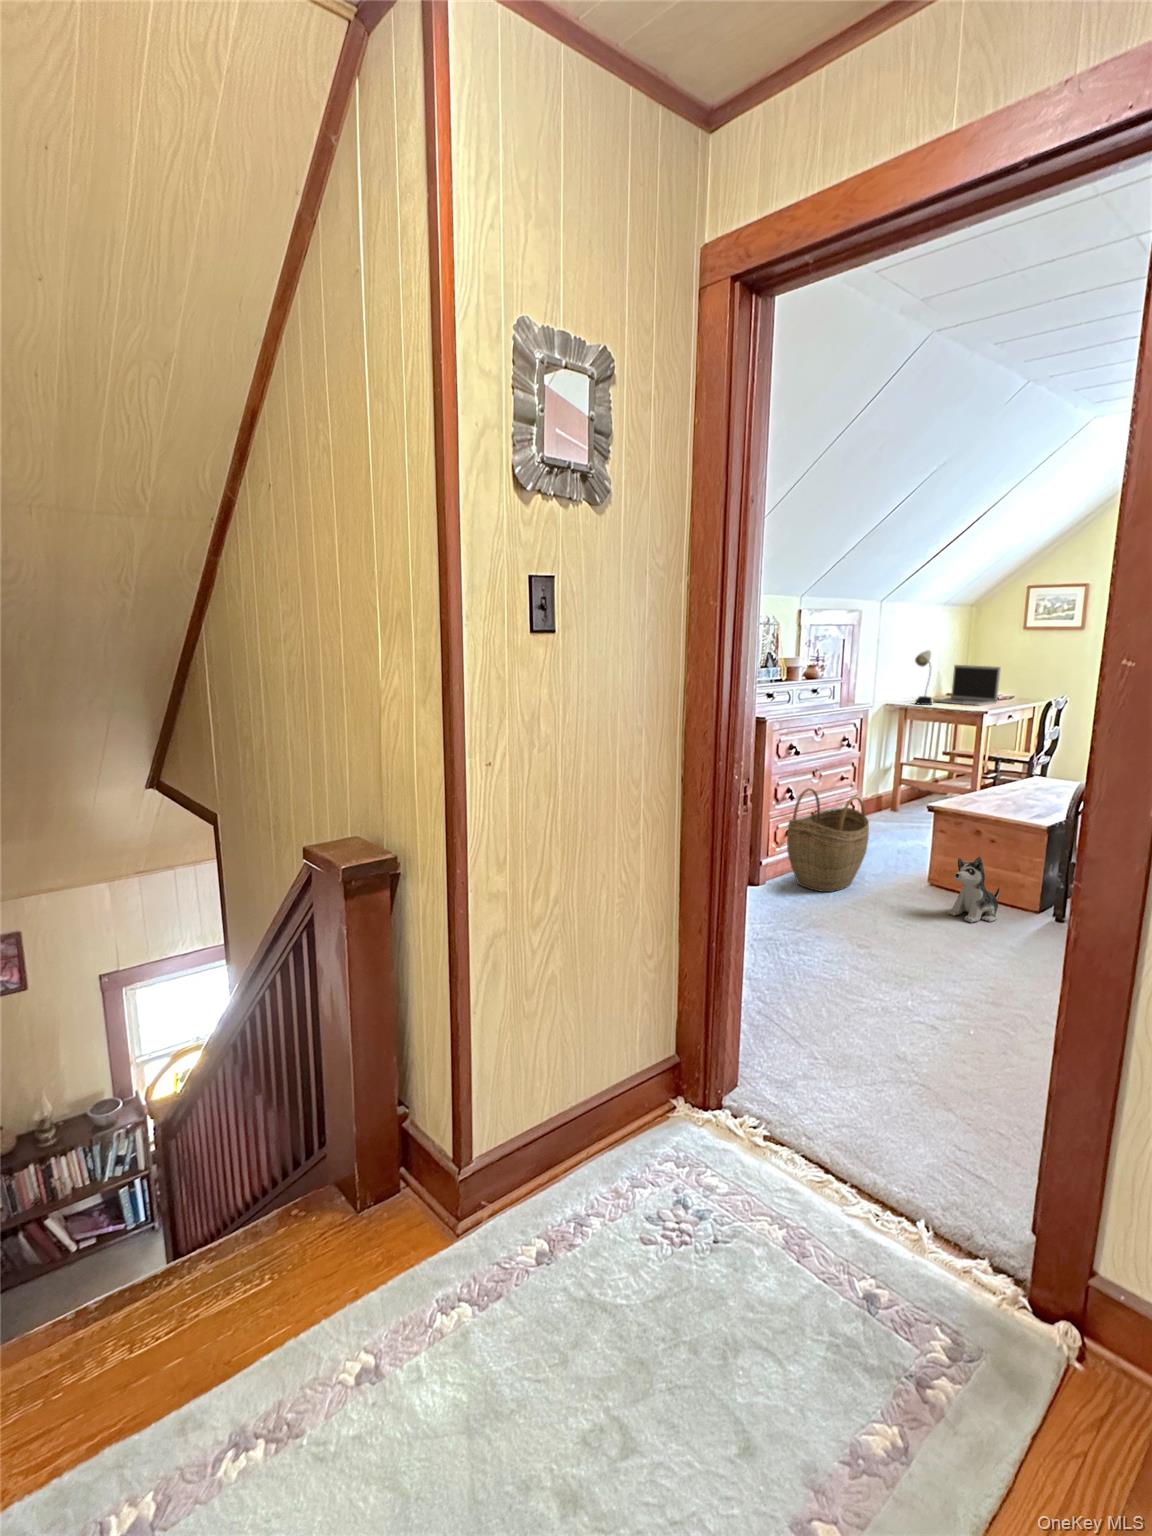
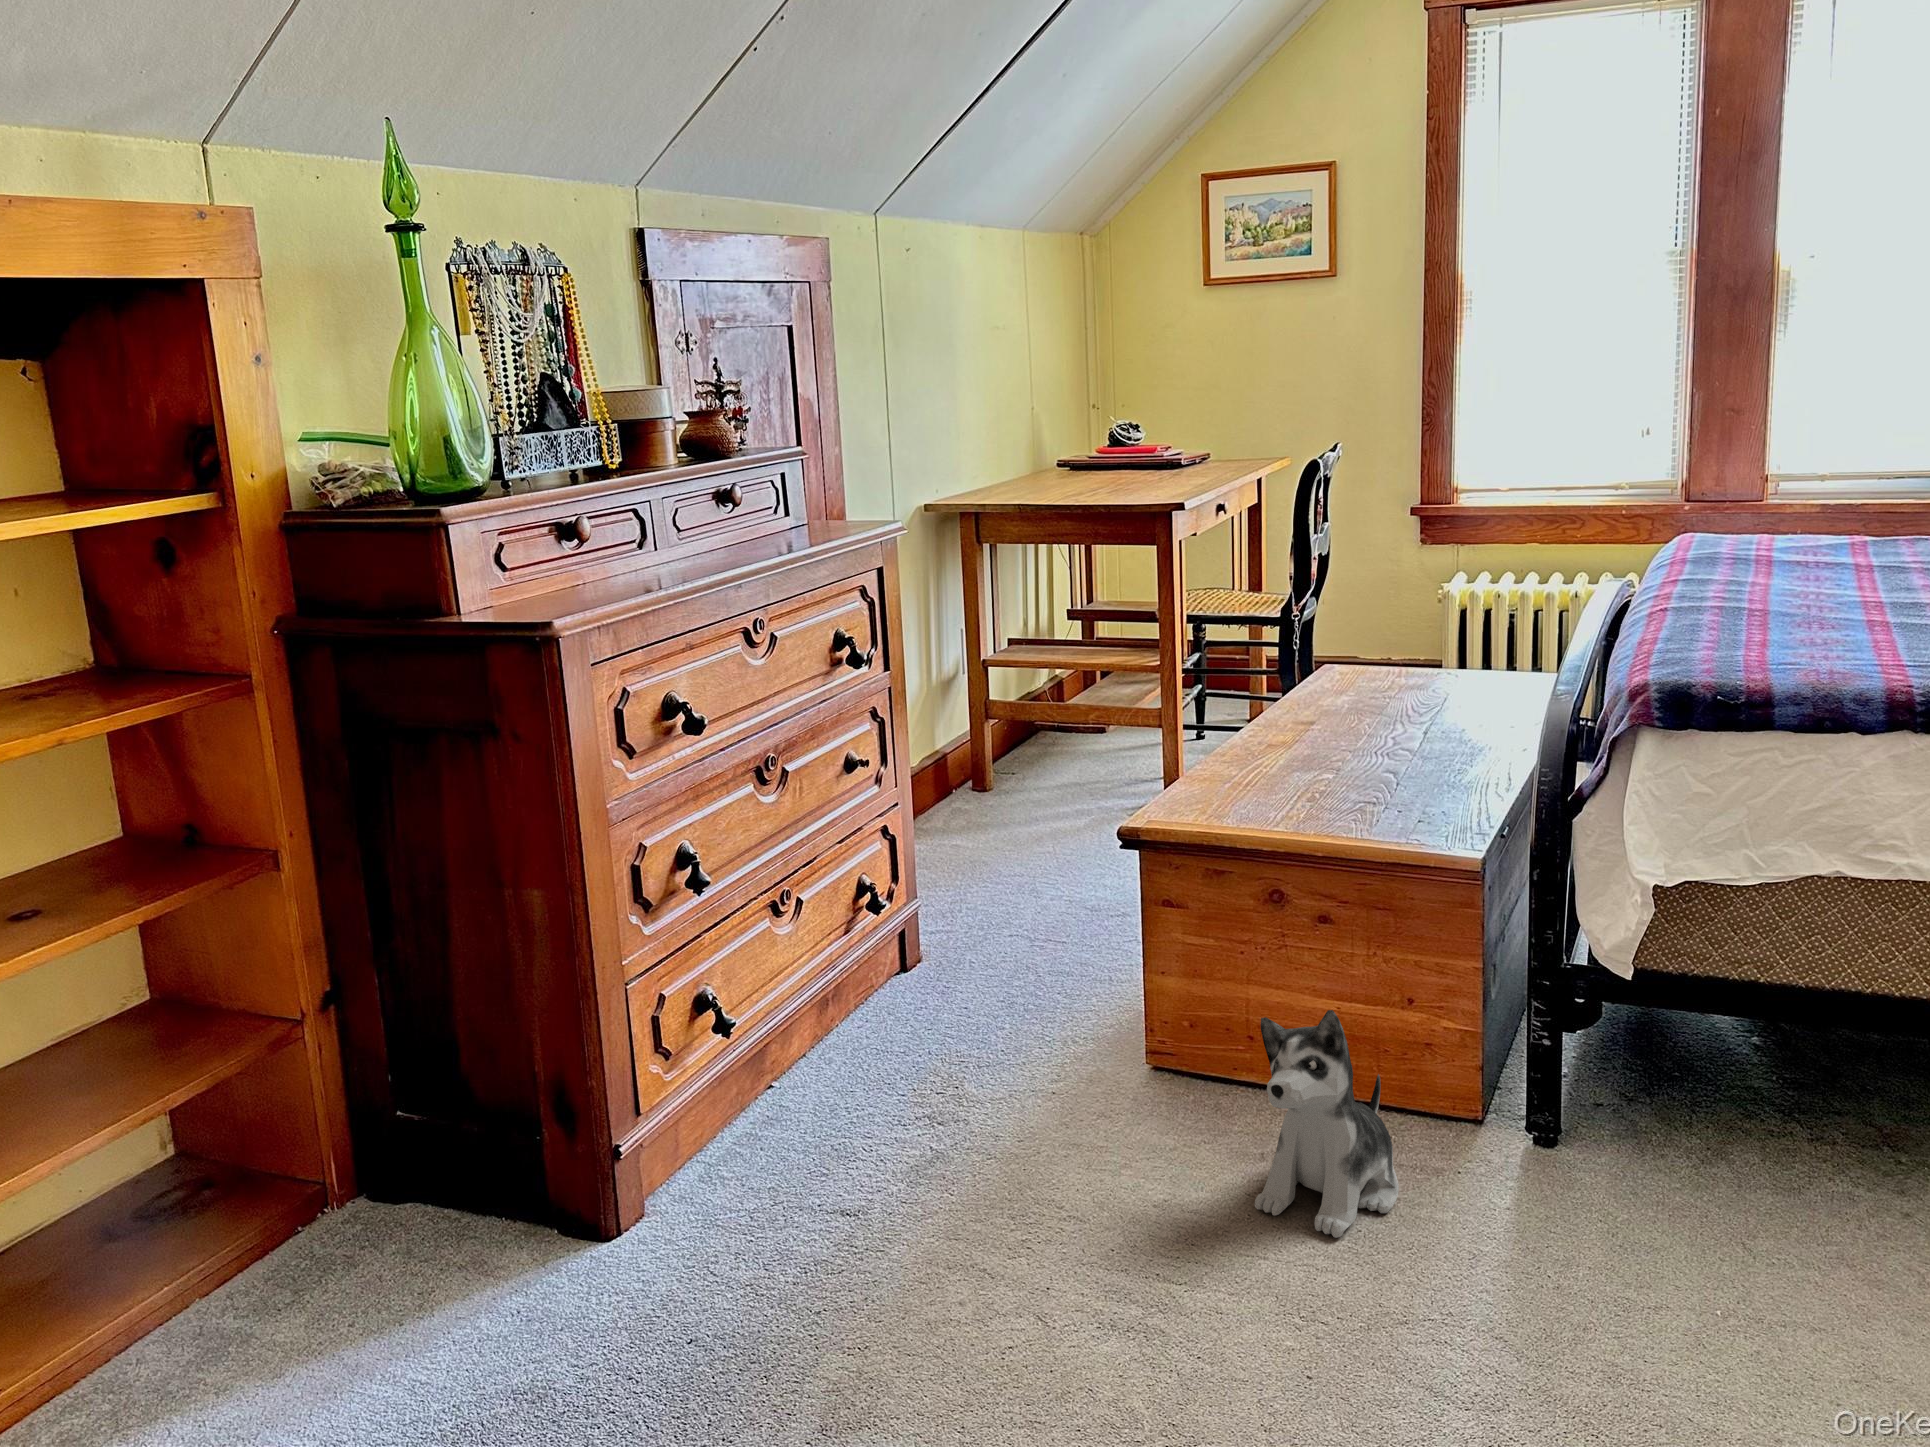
desk lamp: present [915,650,932,705] -> none [983,347,1038,495]
laptop: present [933,665,1001,706] -> none [1036,380,1182,484]
woven basket: present [787,788,869,892] -> none [693,841,966,1209]

